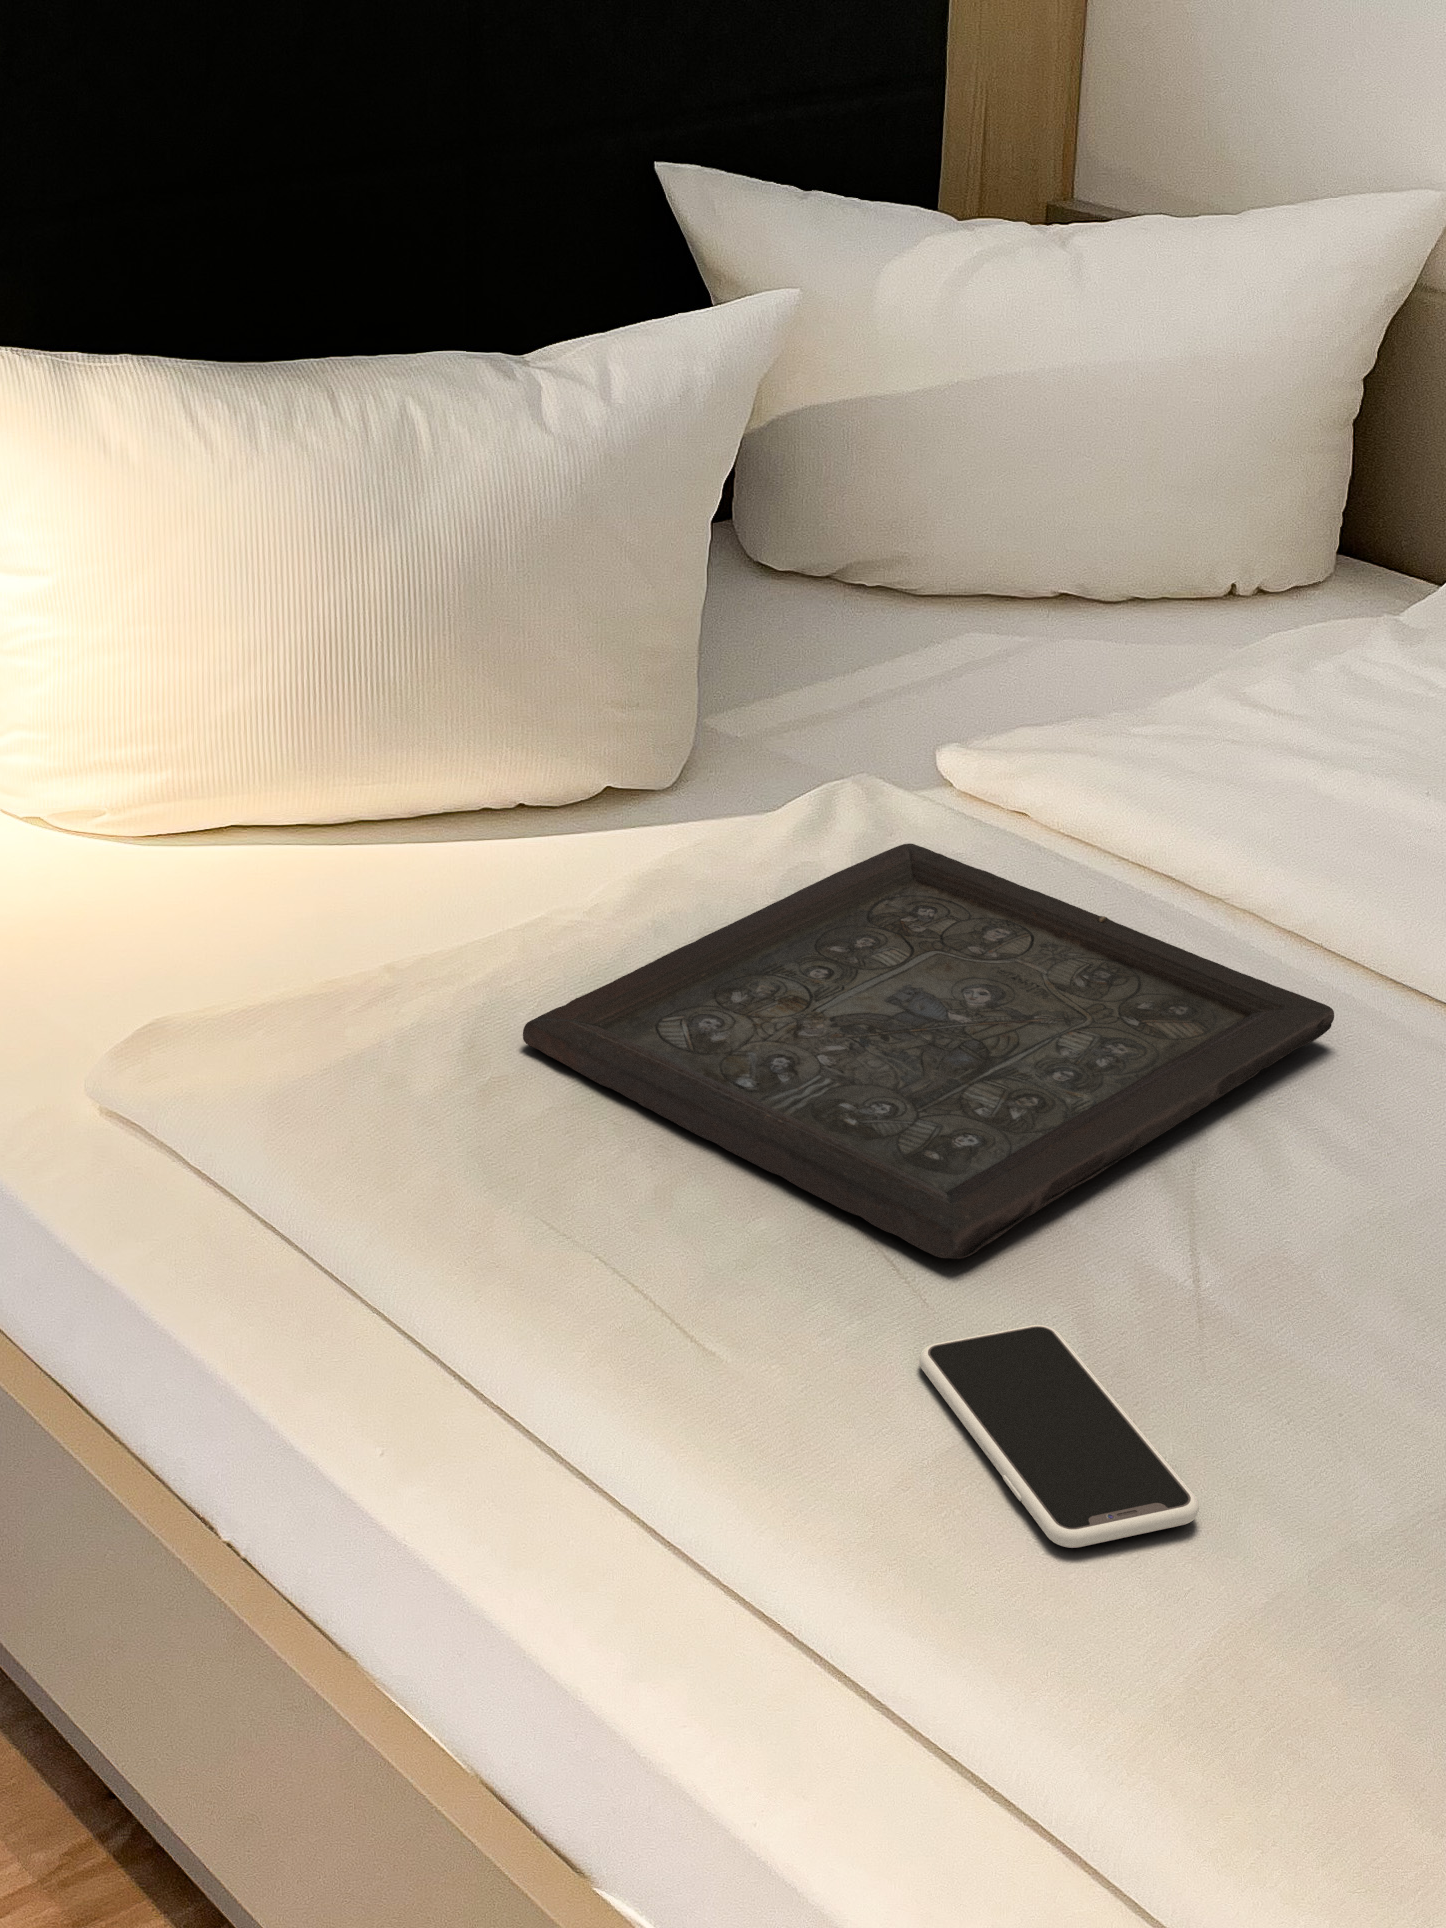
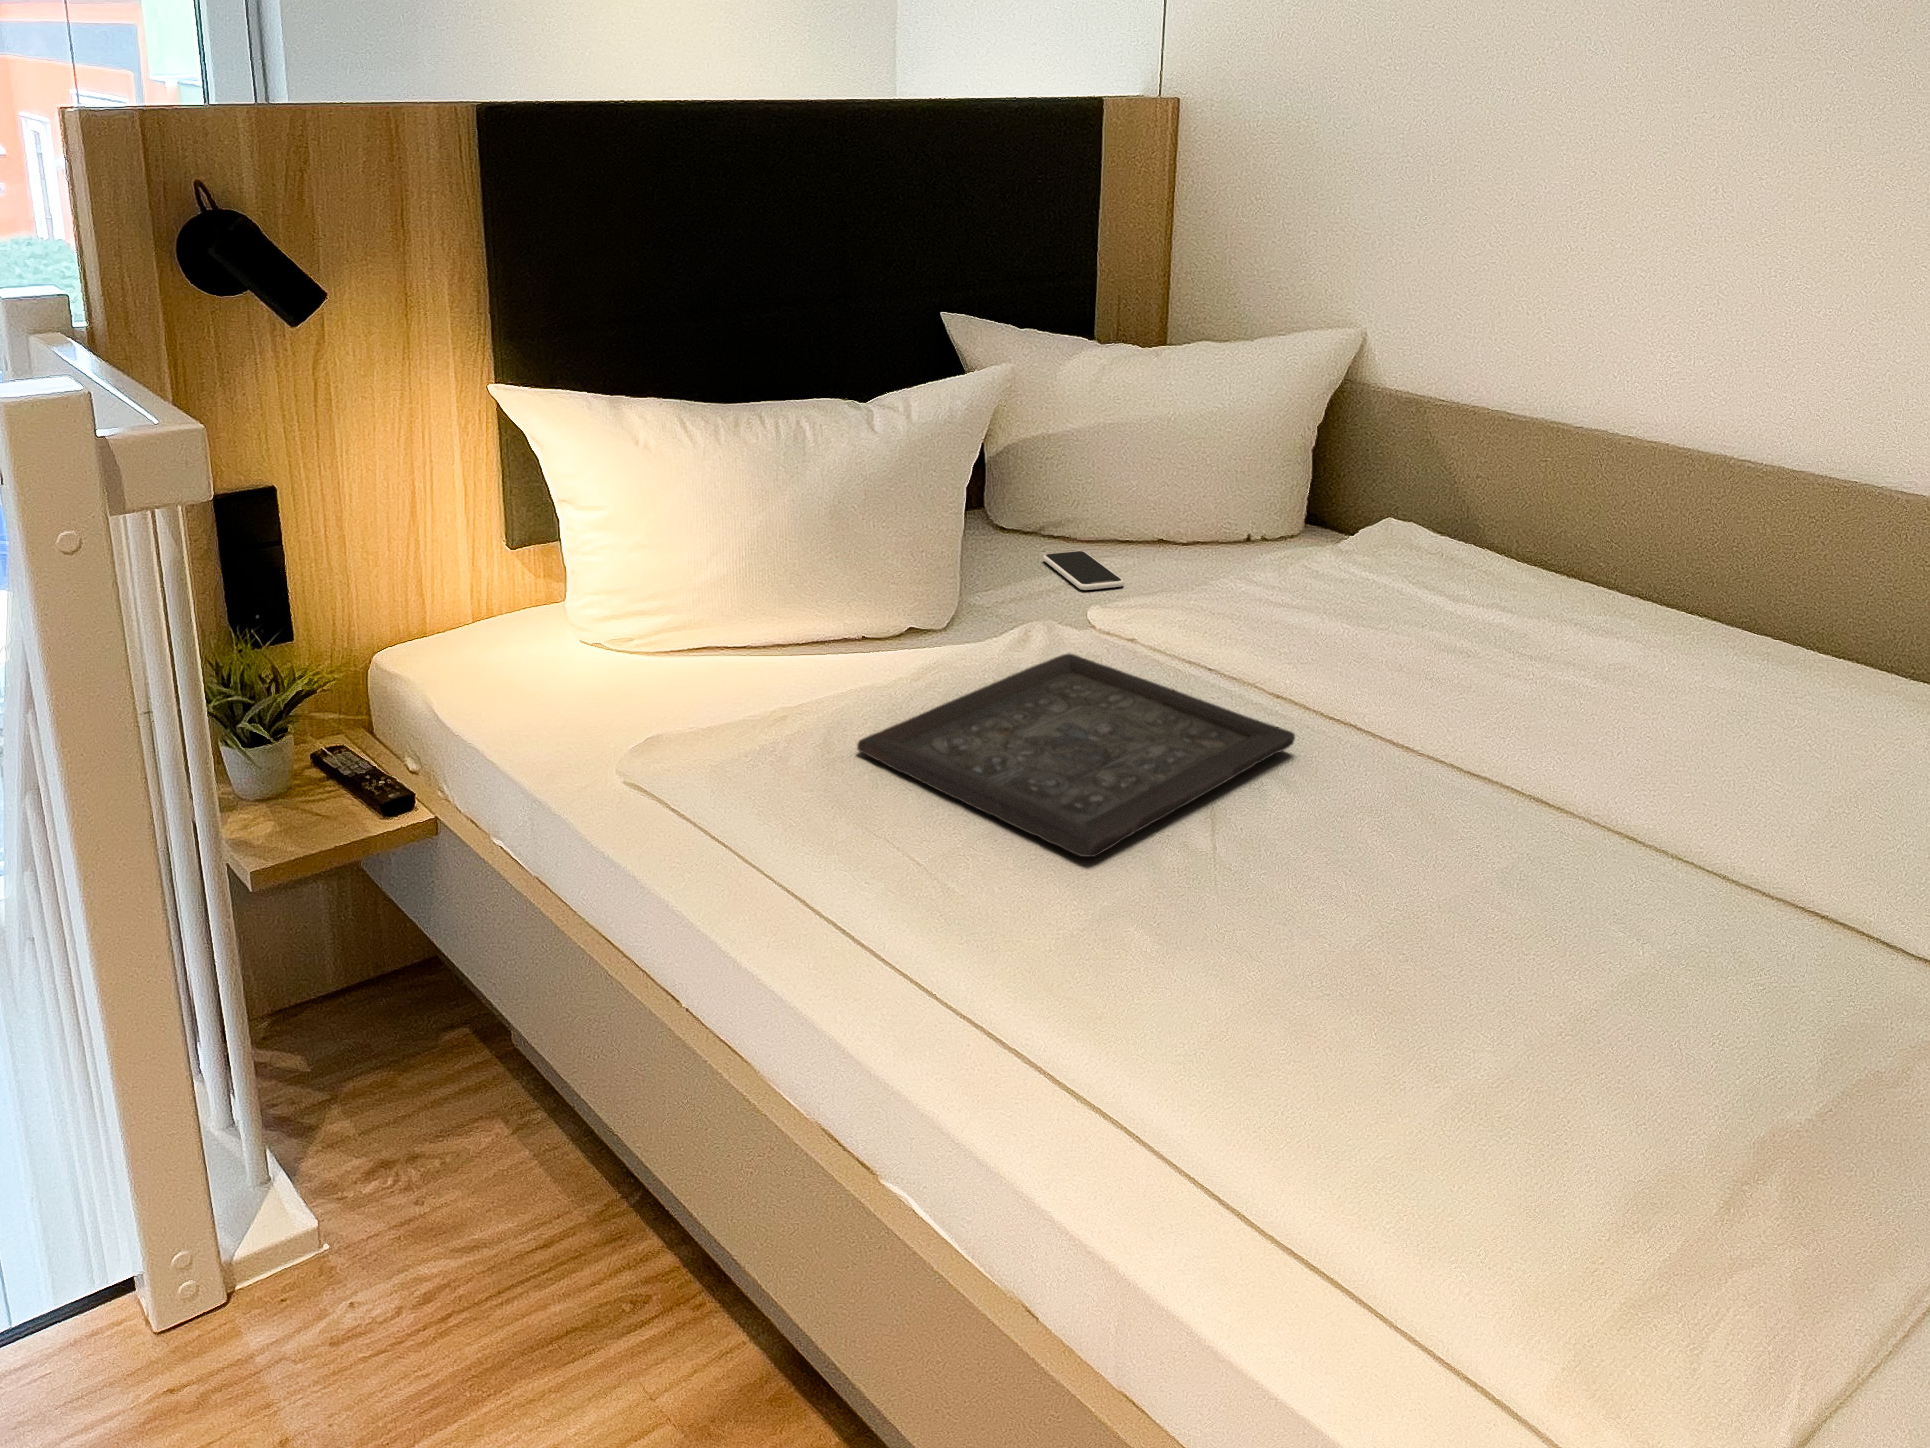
smartphone: present [919,1325,1199,1548] -> present [1043,551,1124,590]

